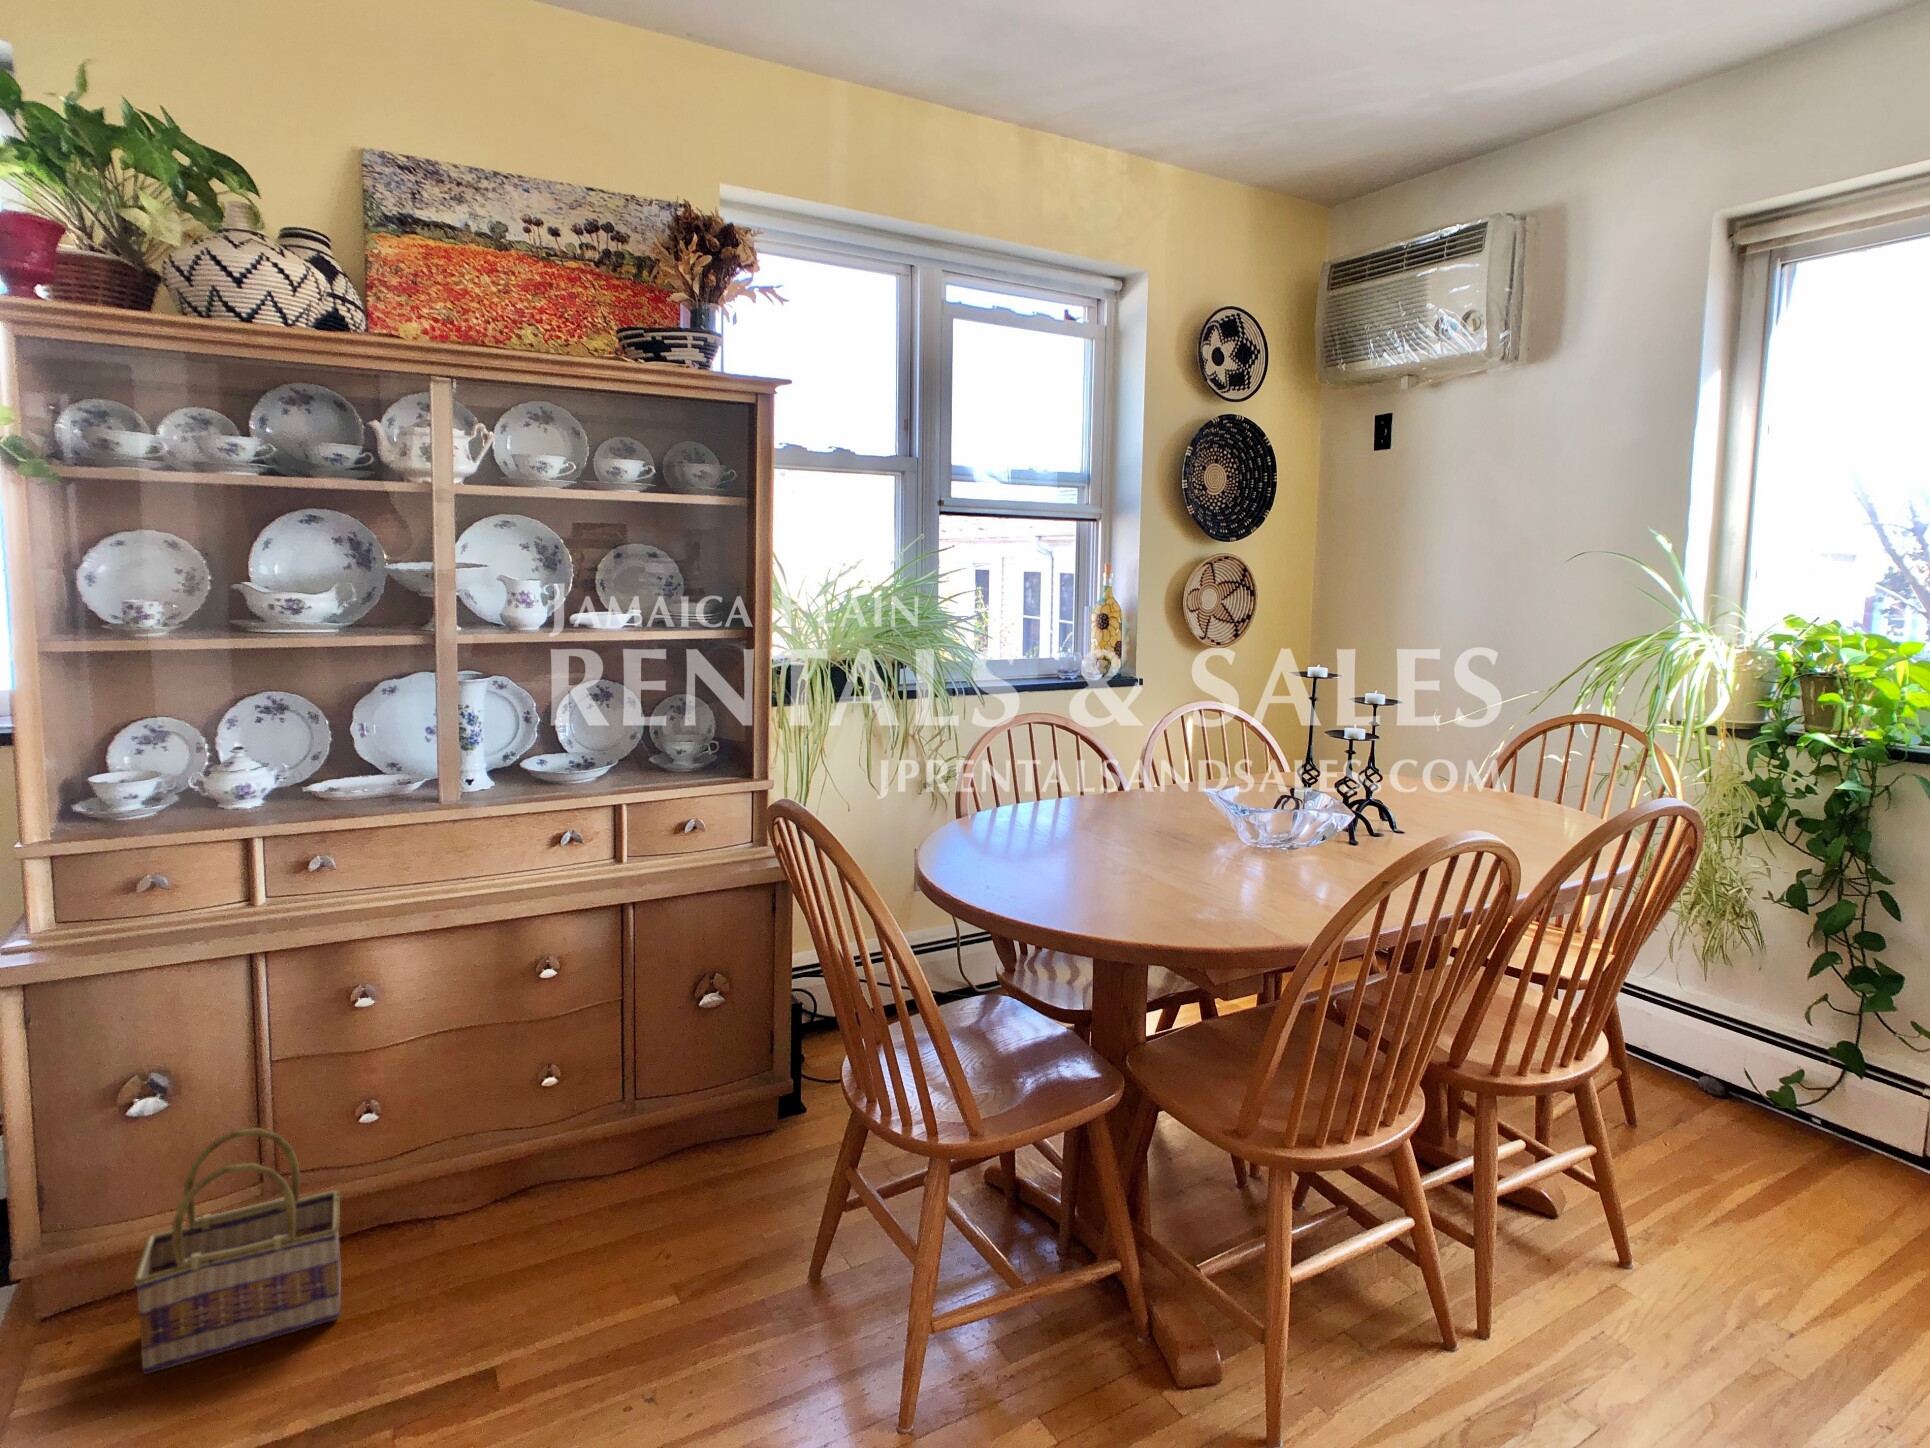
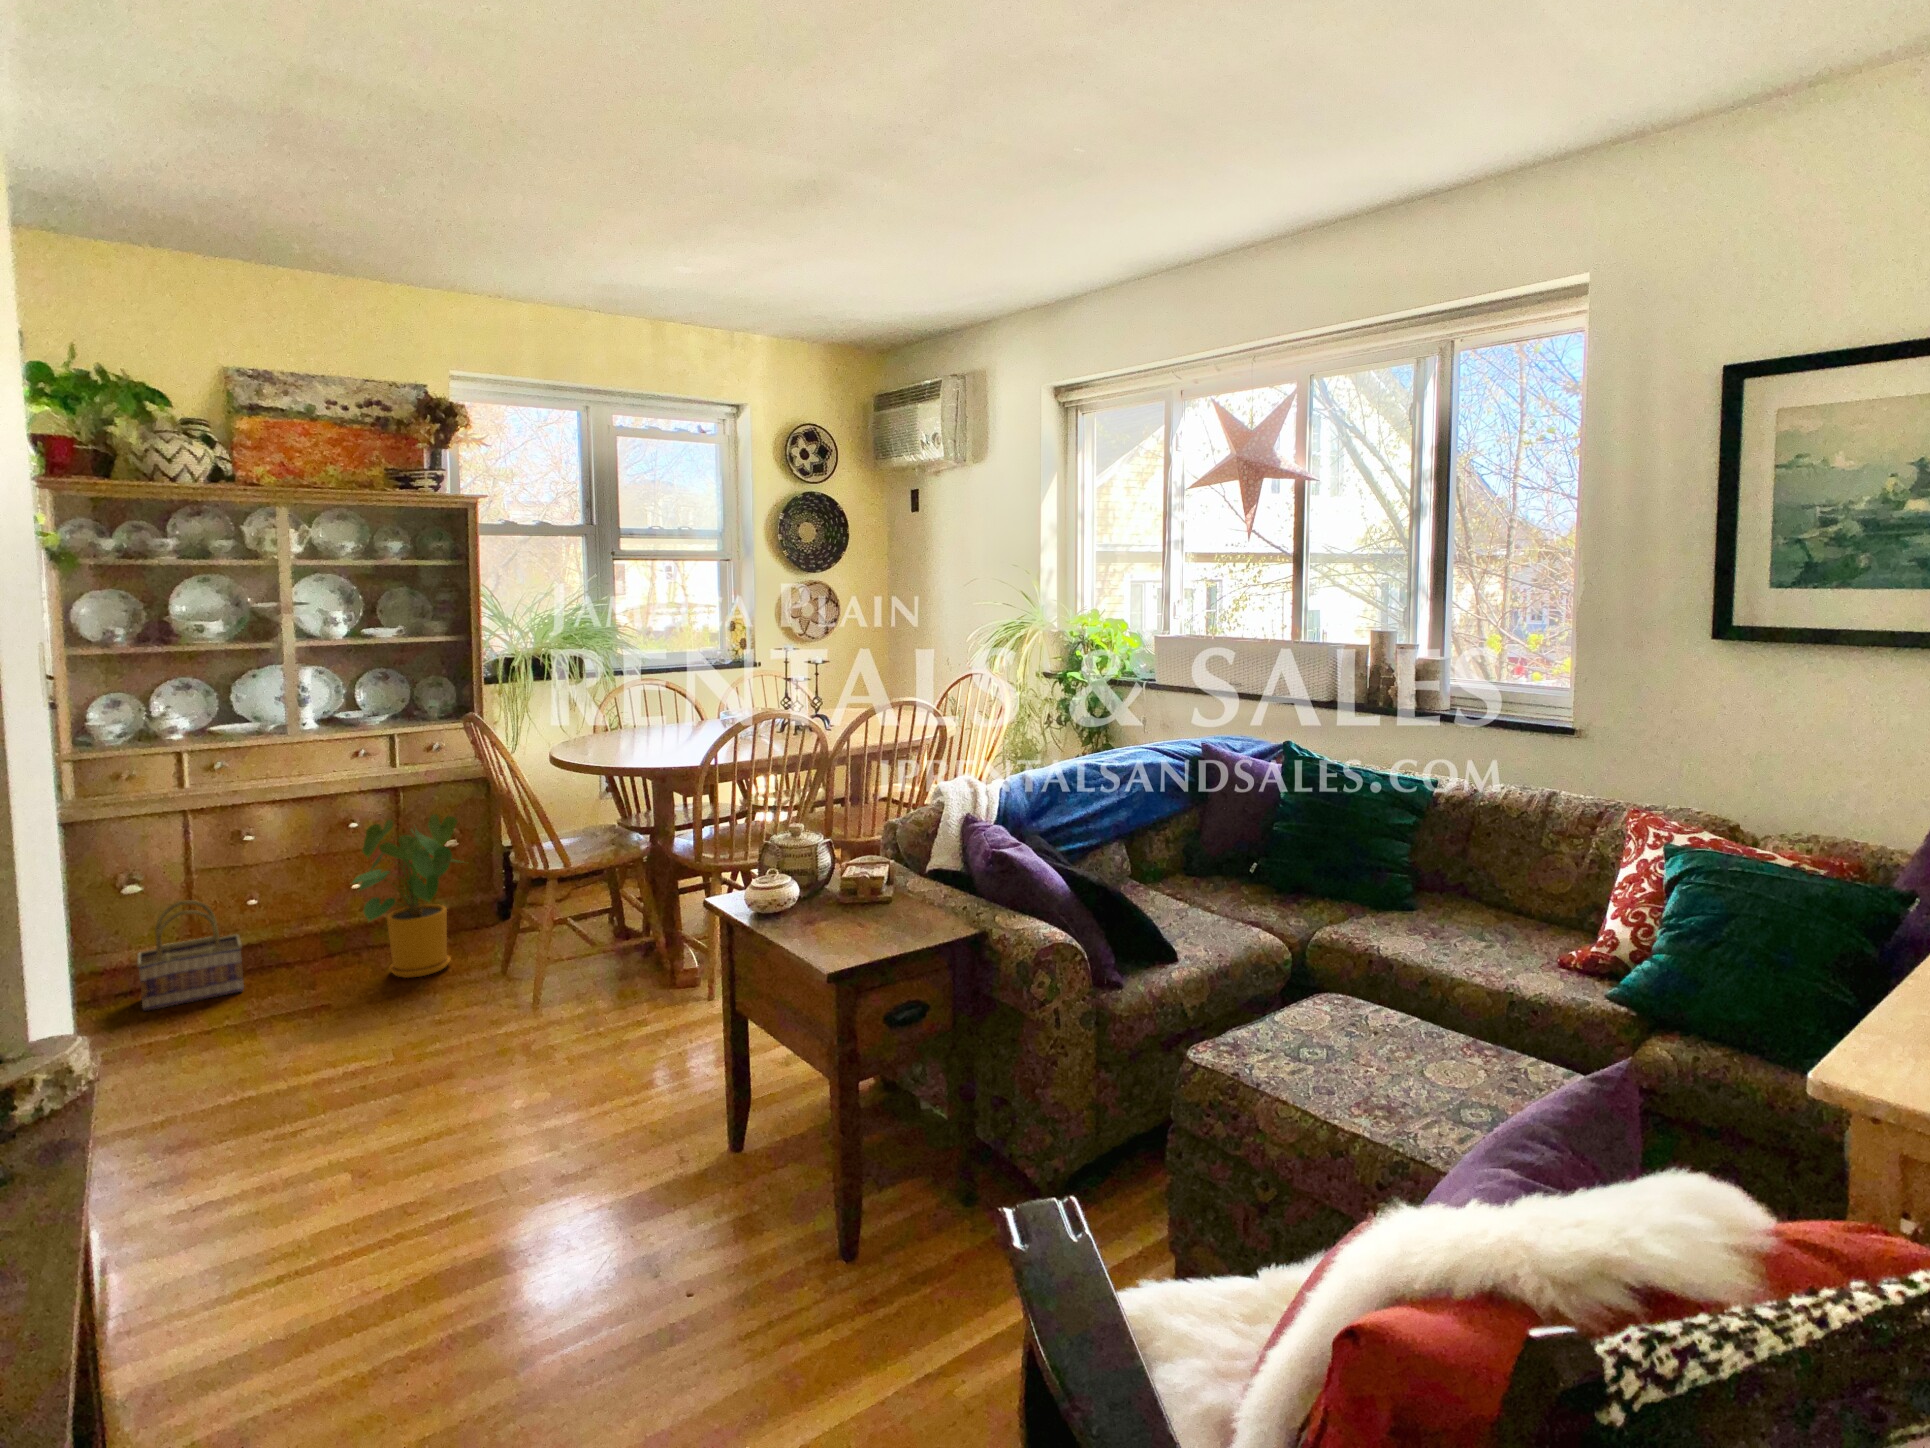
house plant: none [539,955,765,1300] -> present [353,814,461,978]

